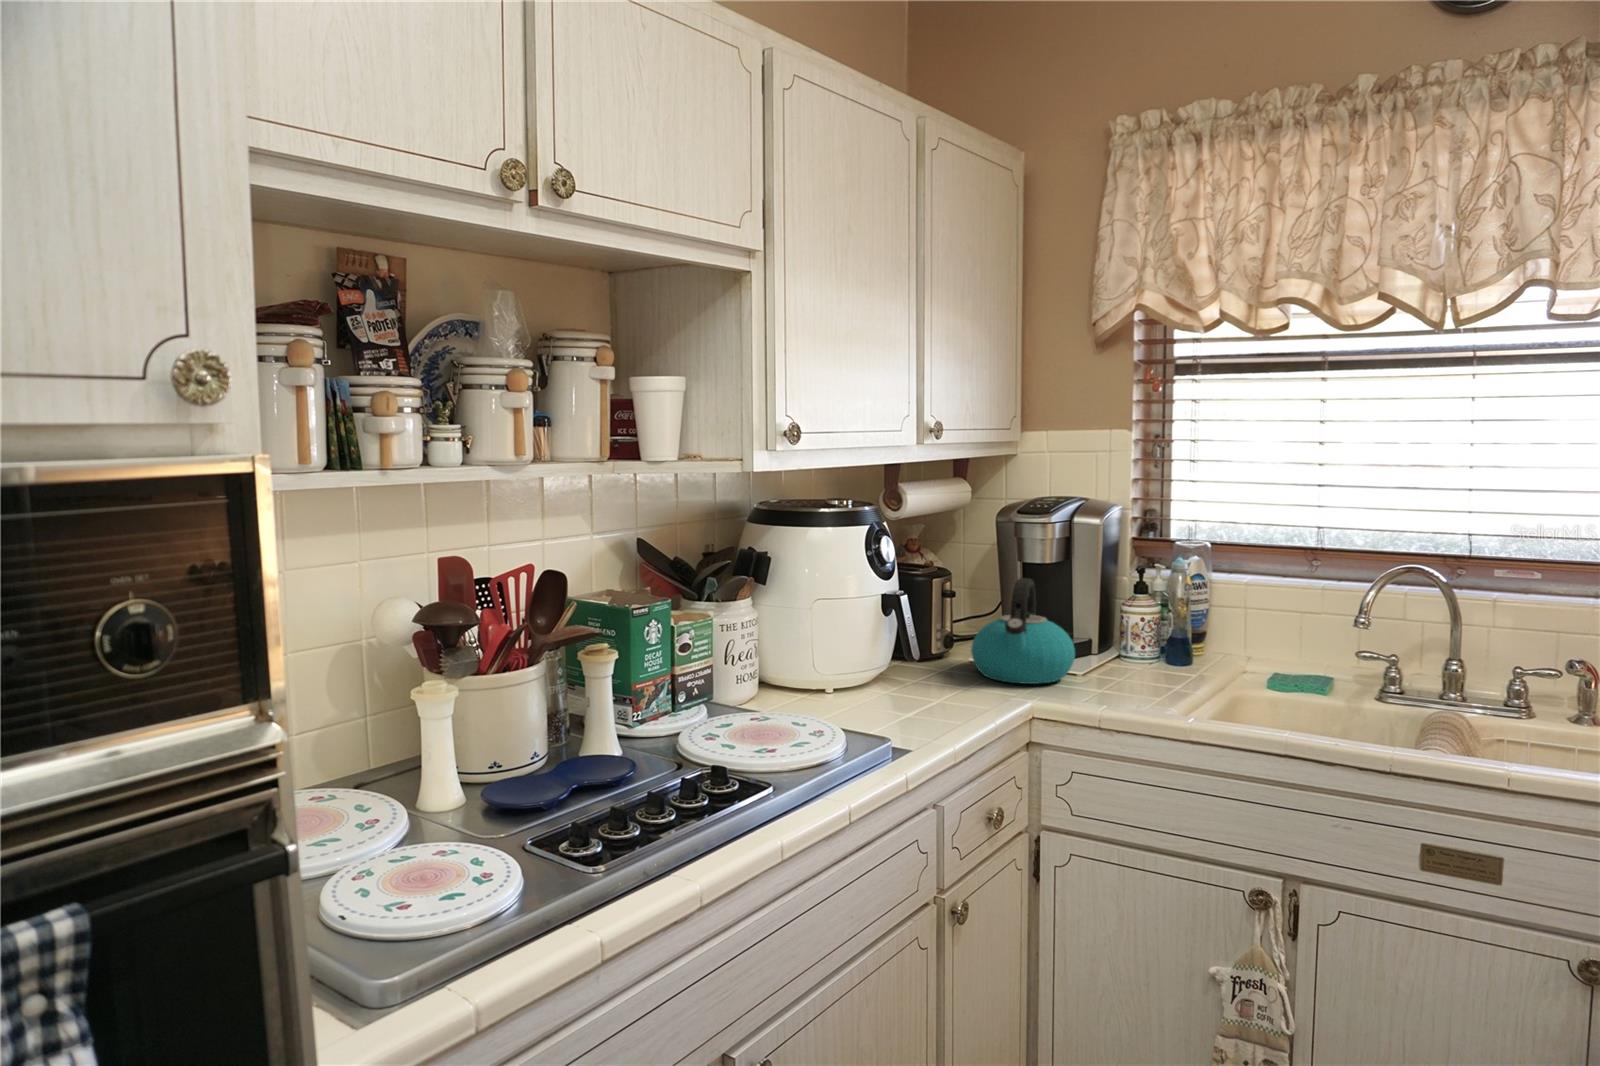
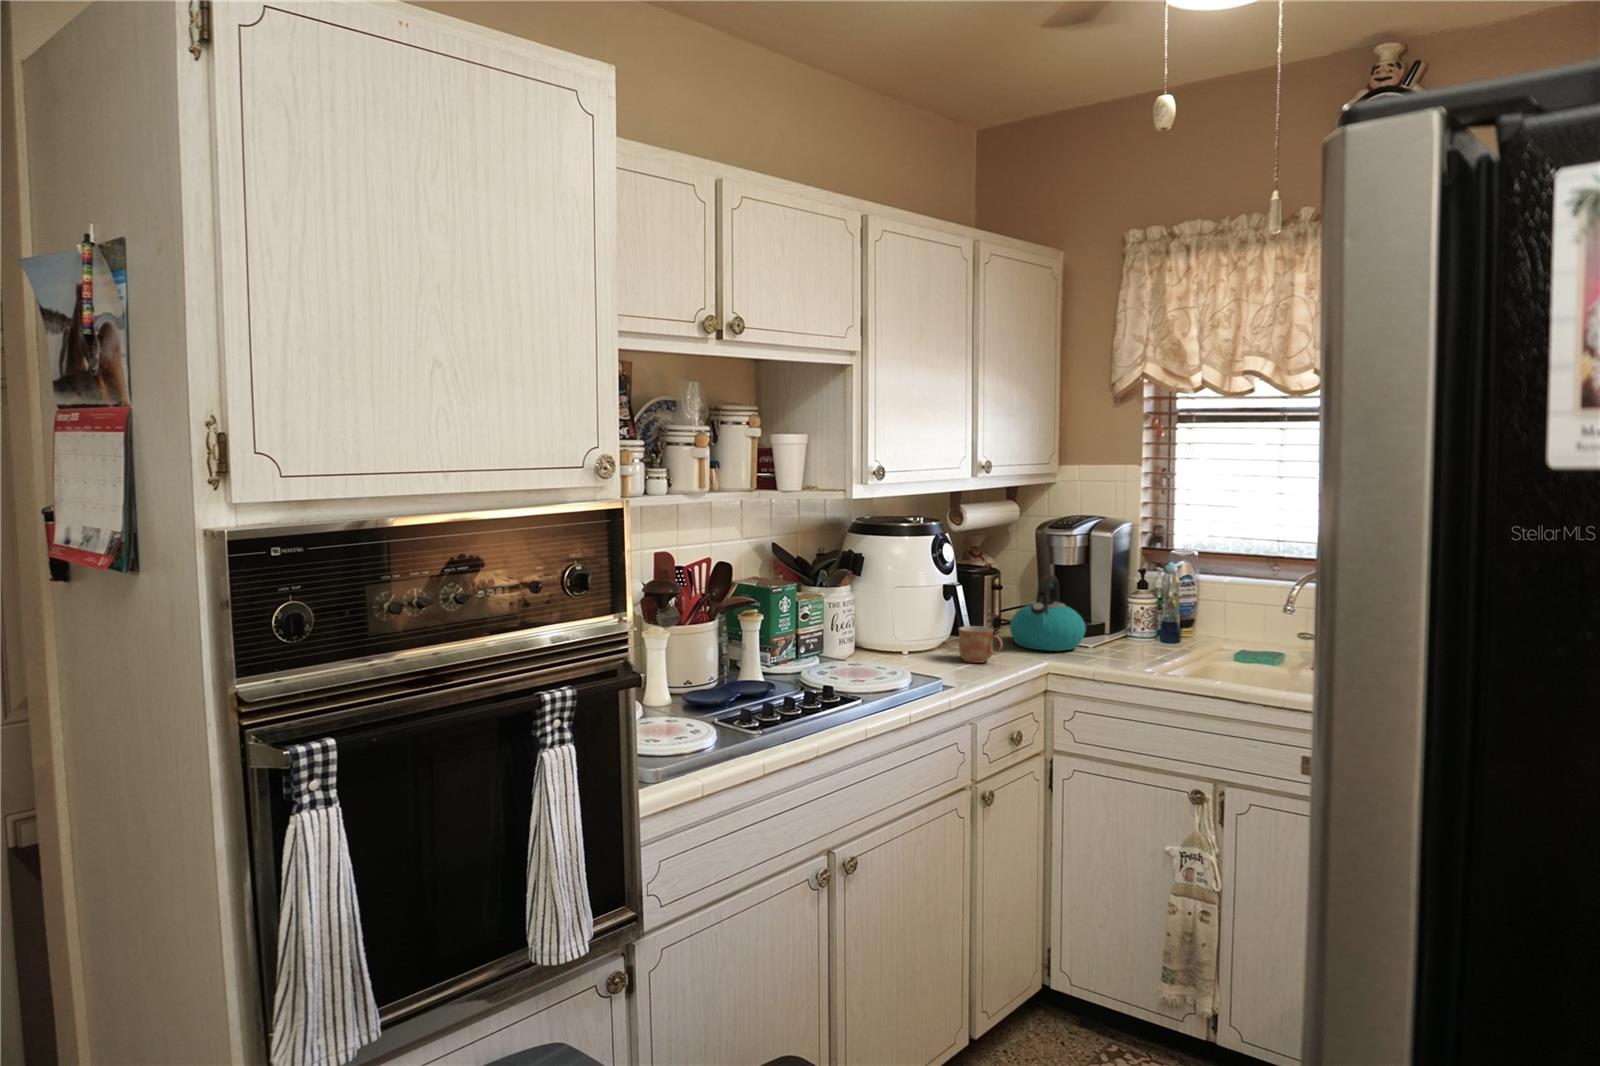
mug: none [908,654,973,709] -> present [959,626,1003,663]

